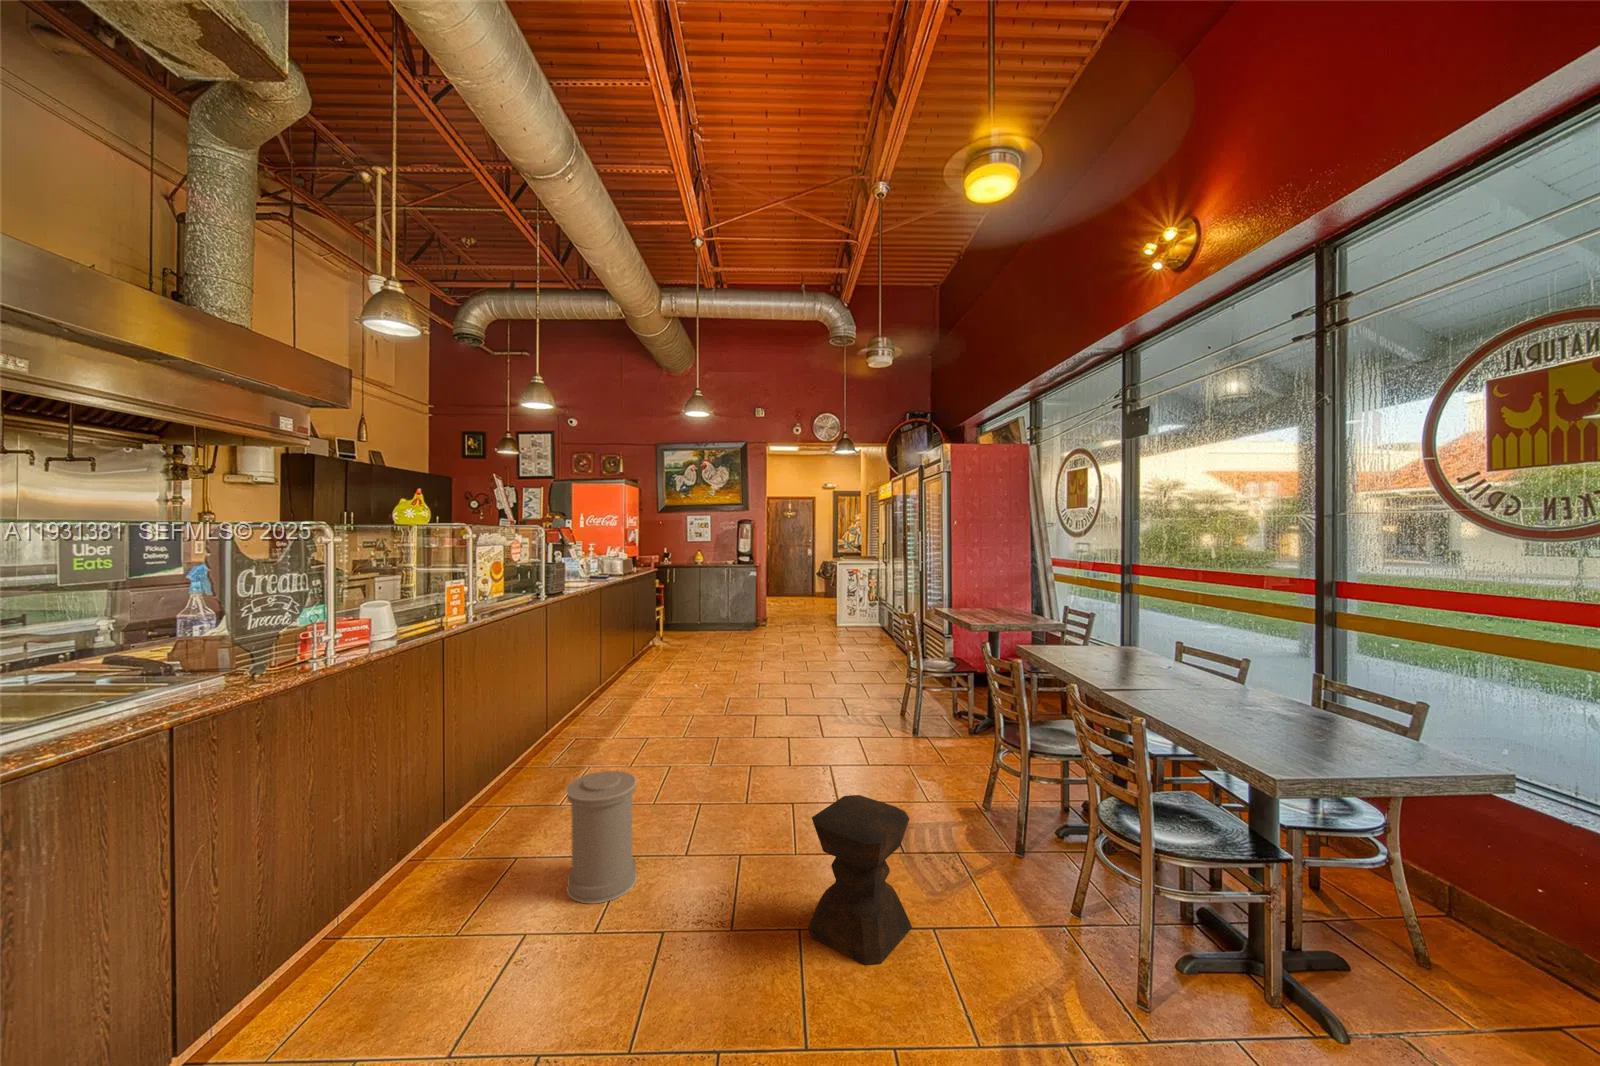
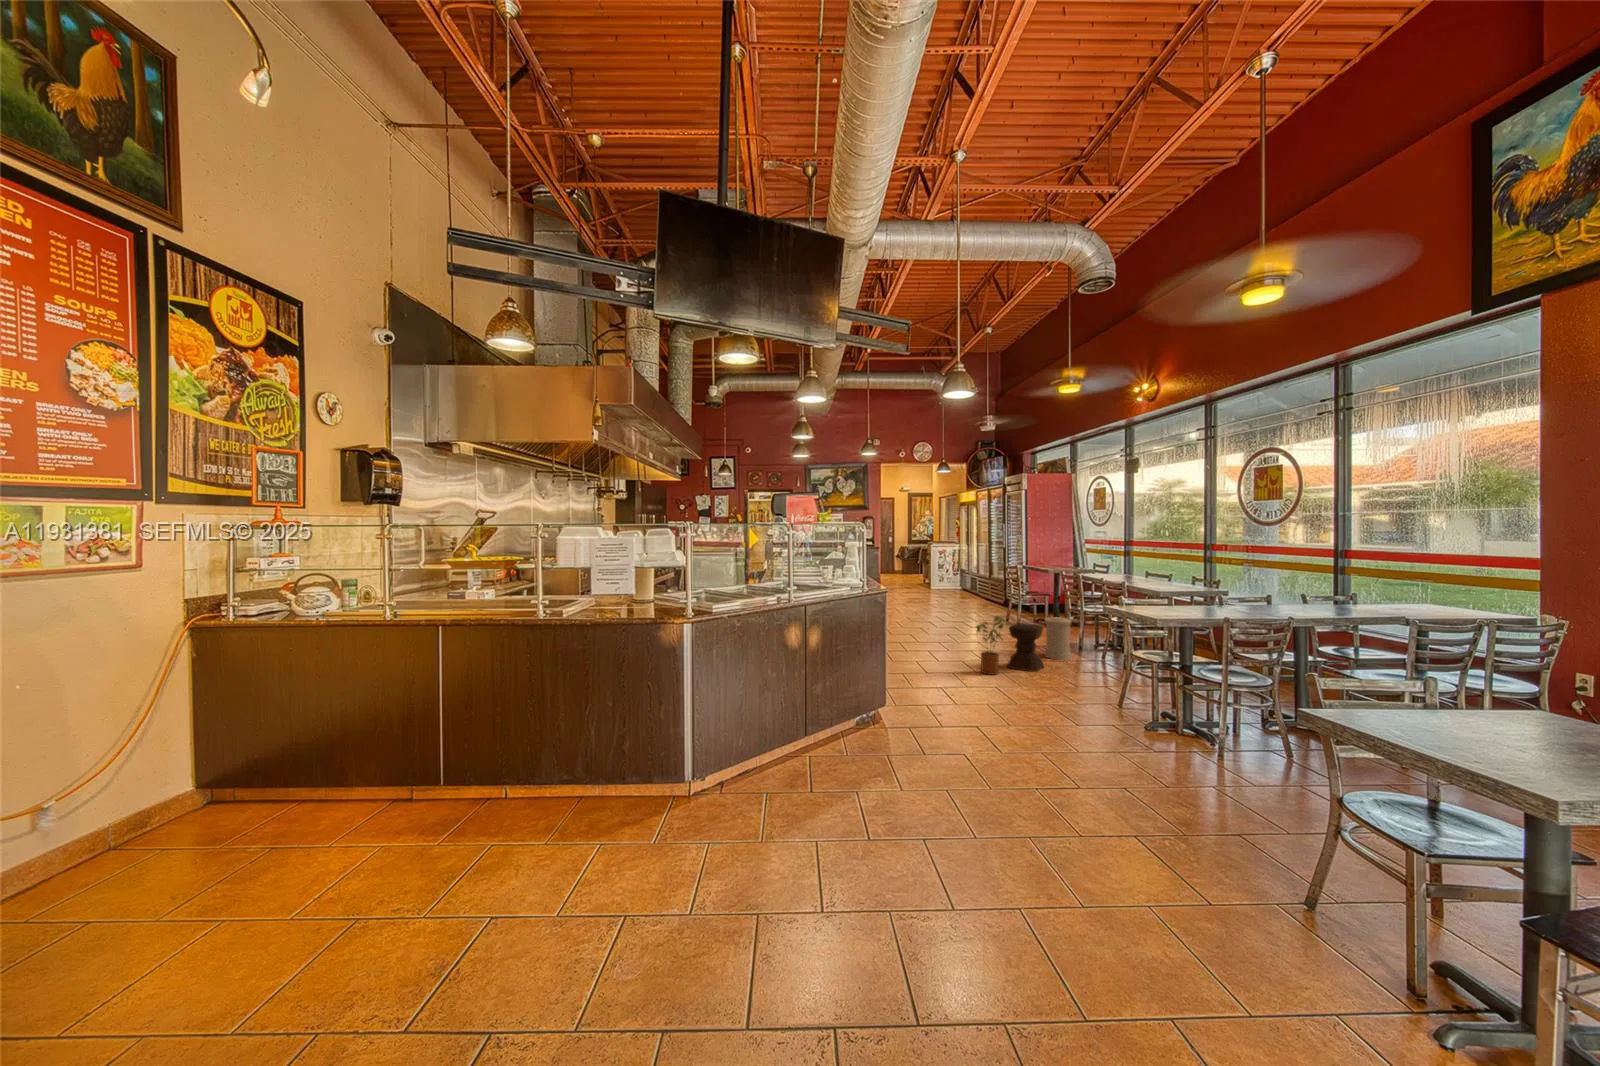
trash can: present [566,771,637,903] -> present [1045,617,1071,660]
house plant: none [701,804,800,991] -> present [976,616,1009,675]

